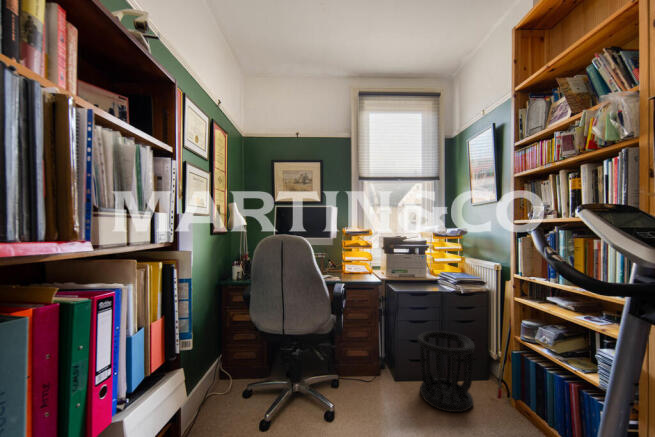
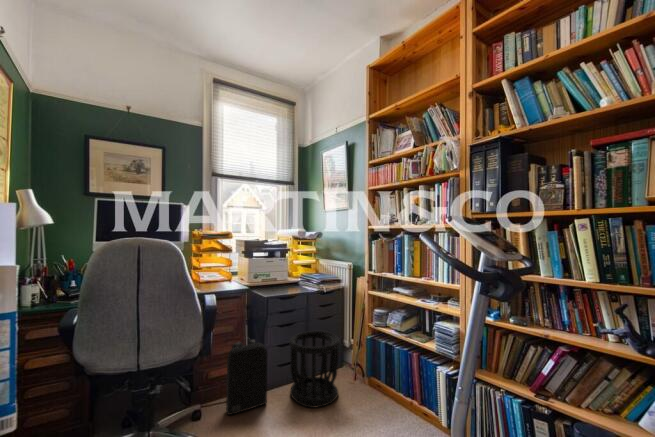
backpack: none [359,324,395,390] -> present [226,339,267,415]

